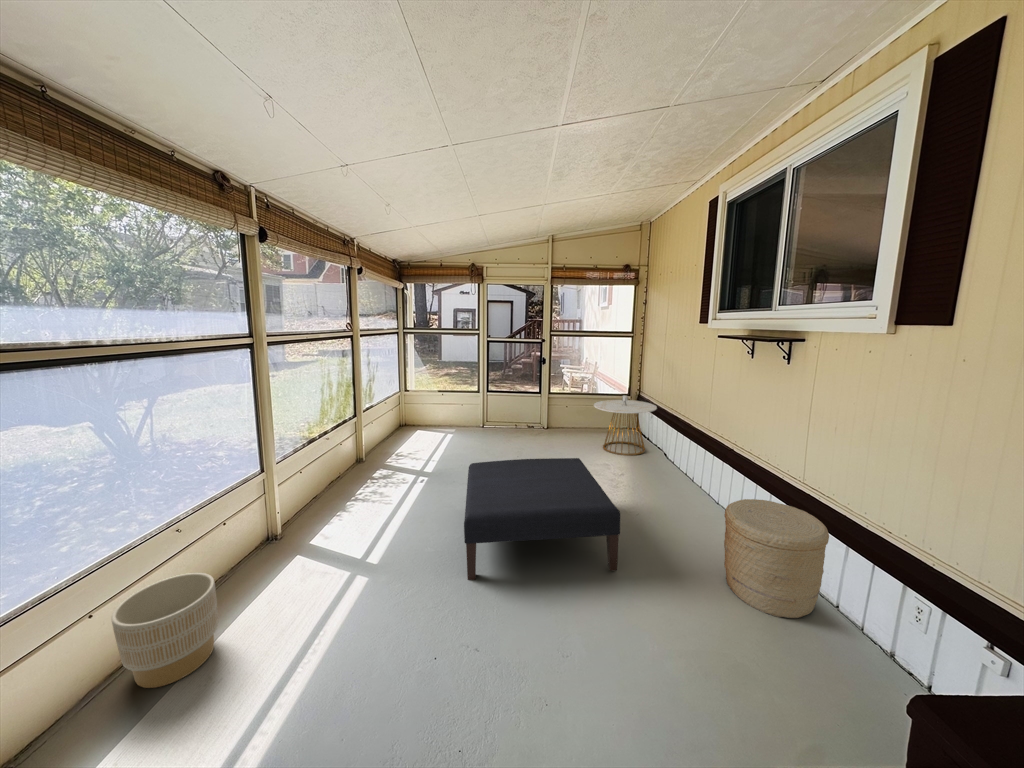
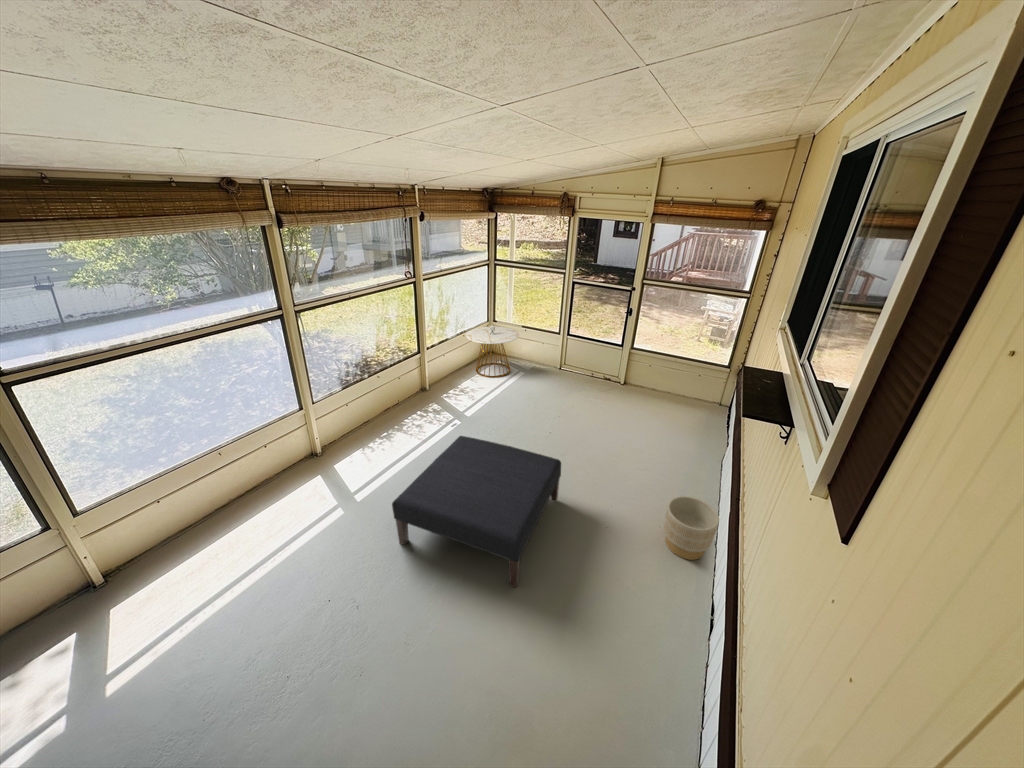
side table: present [594,396,657,456] -> present [466,325,519,378]
woven basket: present [724,499,829,618] -> none [600,584,707,729]
planter: present [111,573,218,688] -> present [664,496,719,560]

